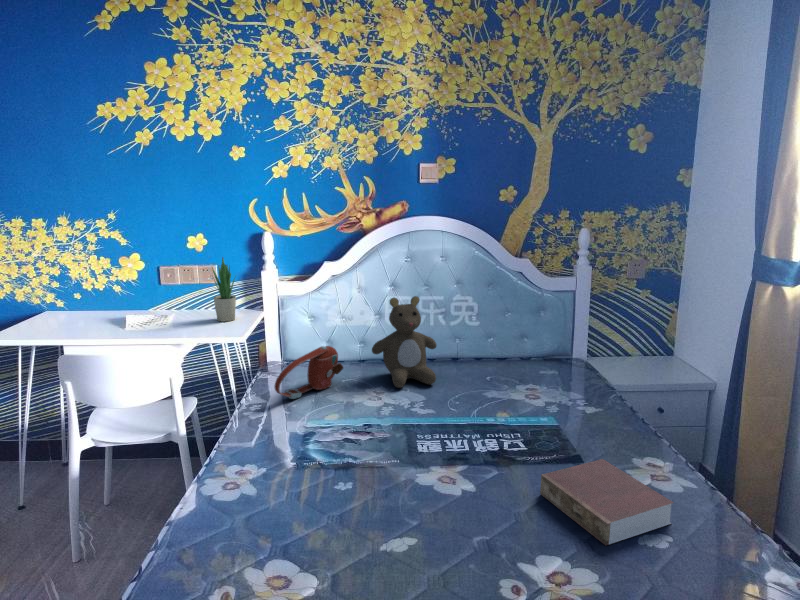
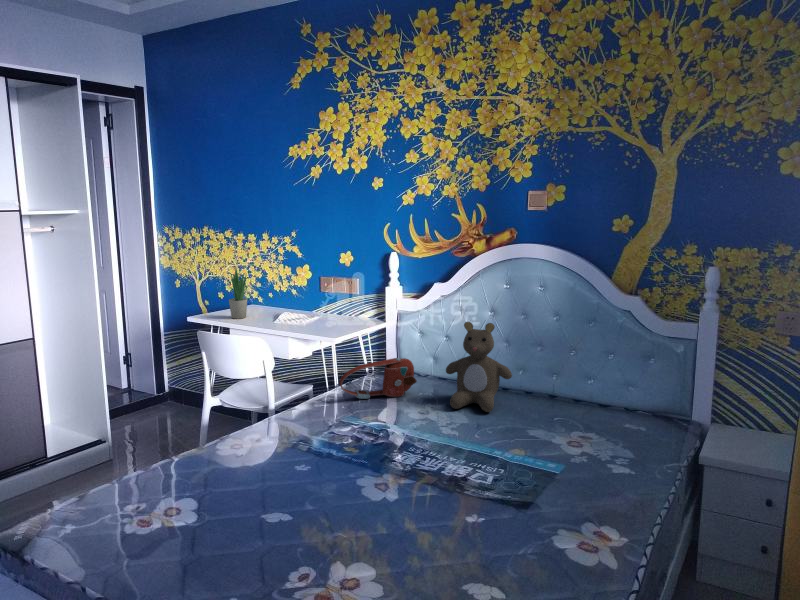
potted plant: present [212,258,236,322] -> present [229,268,247,319]
book: present [540,459,674,545] -> none [425,497,517,578]

